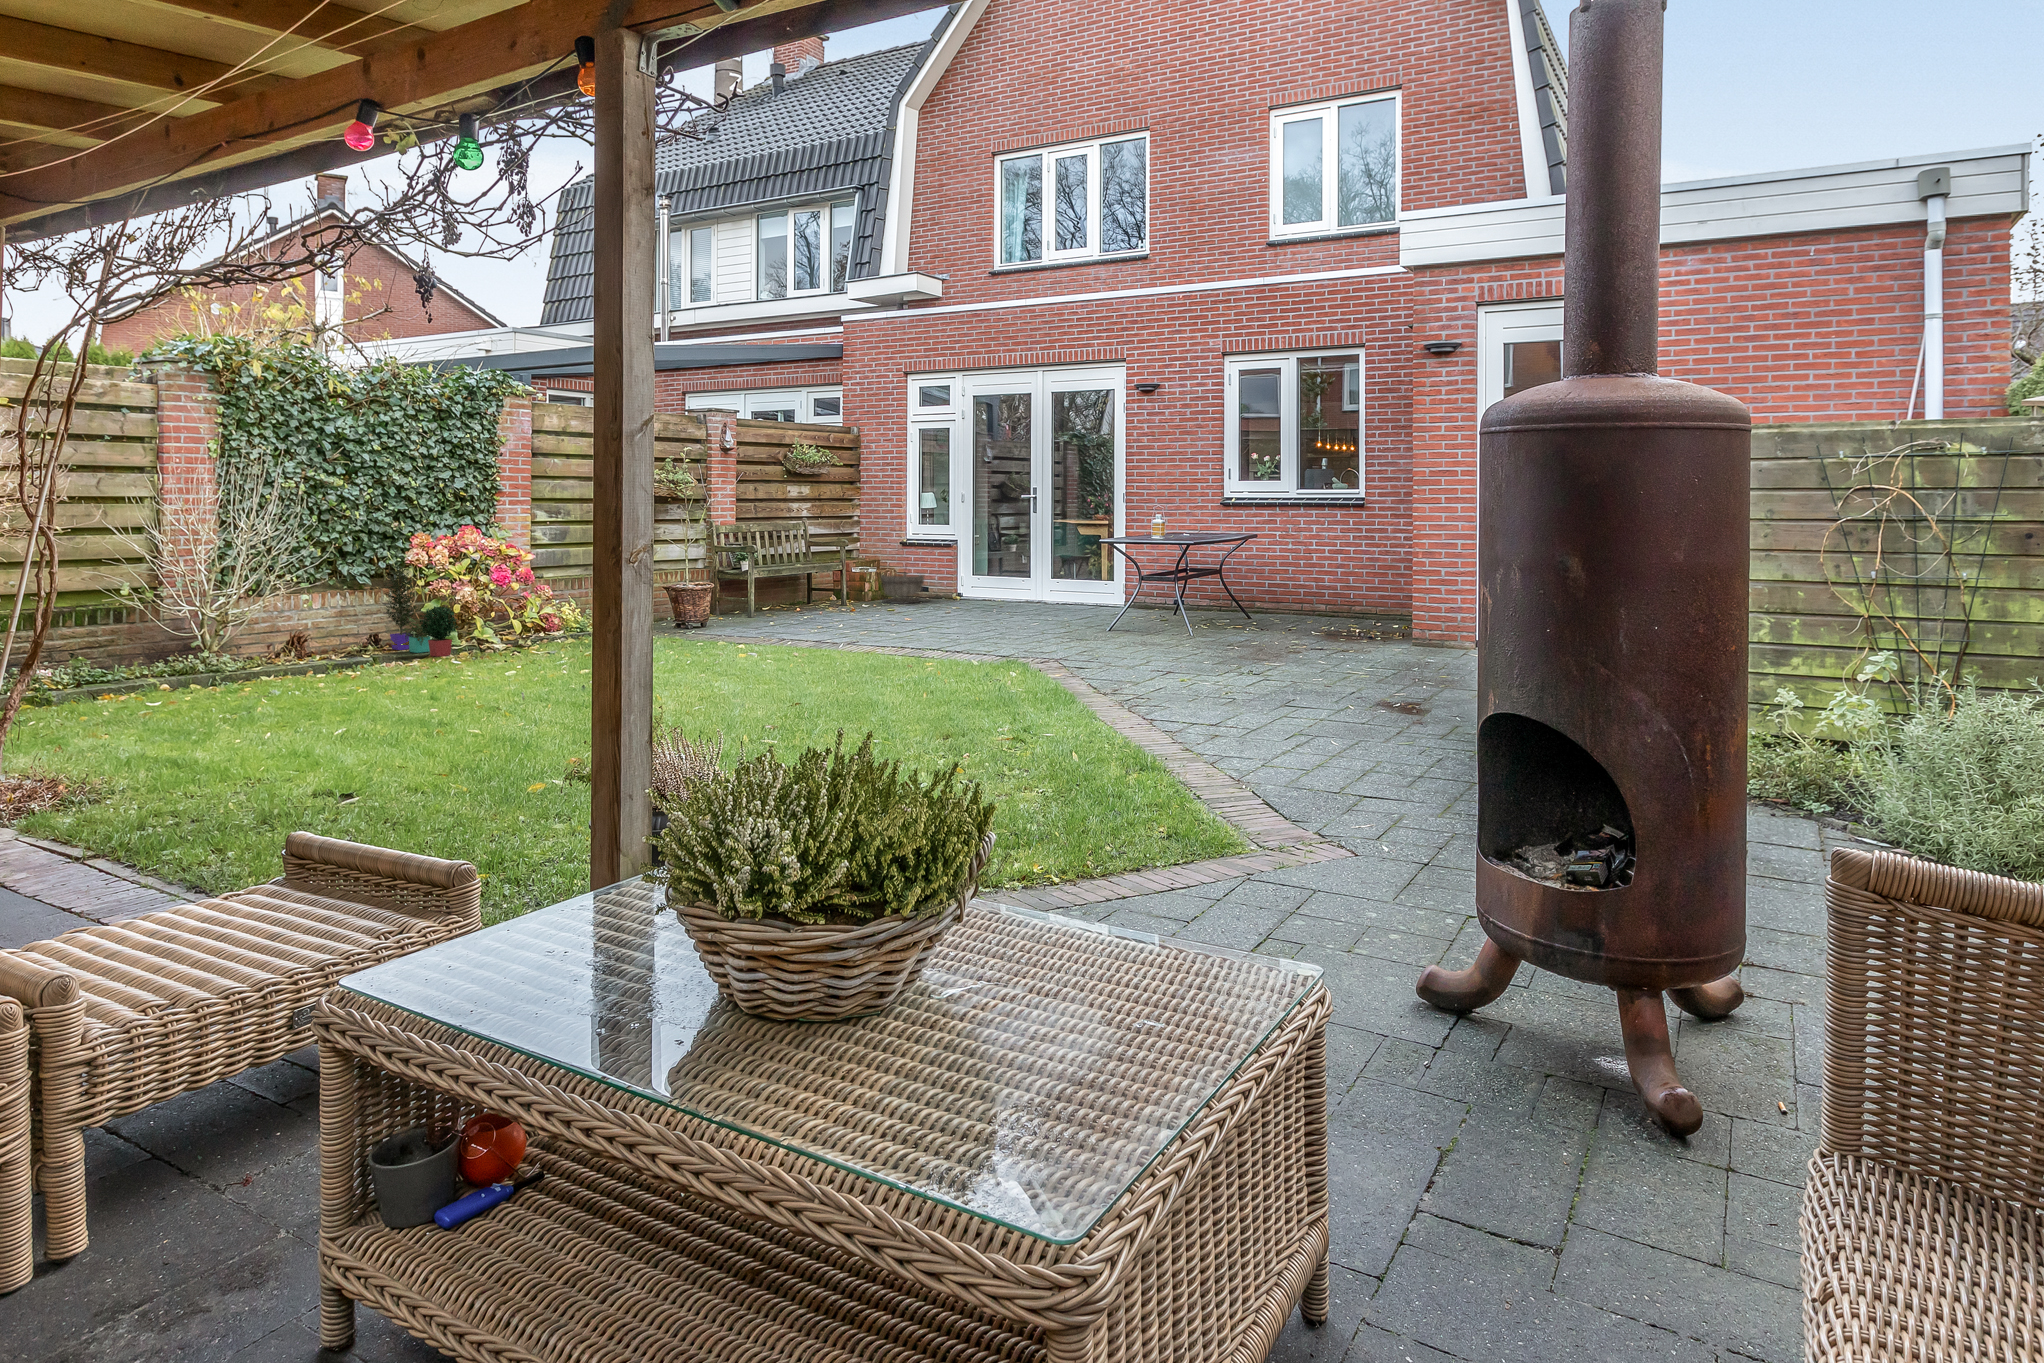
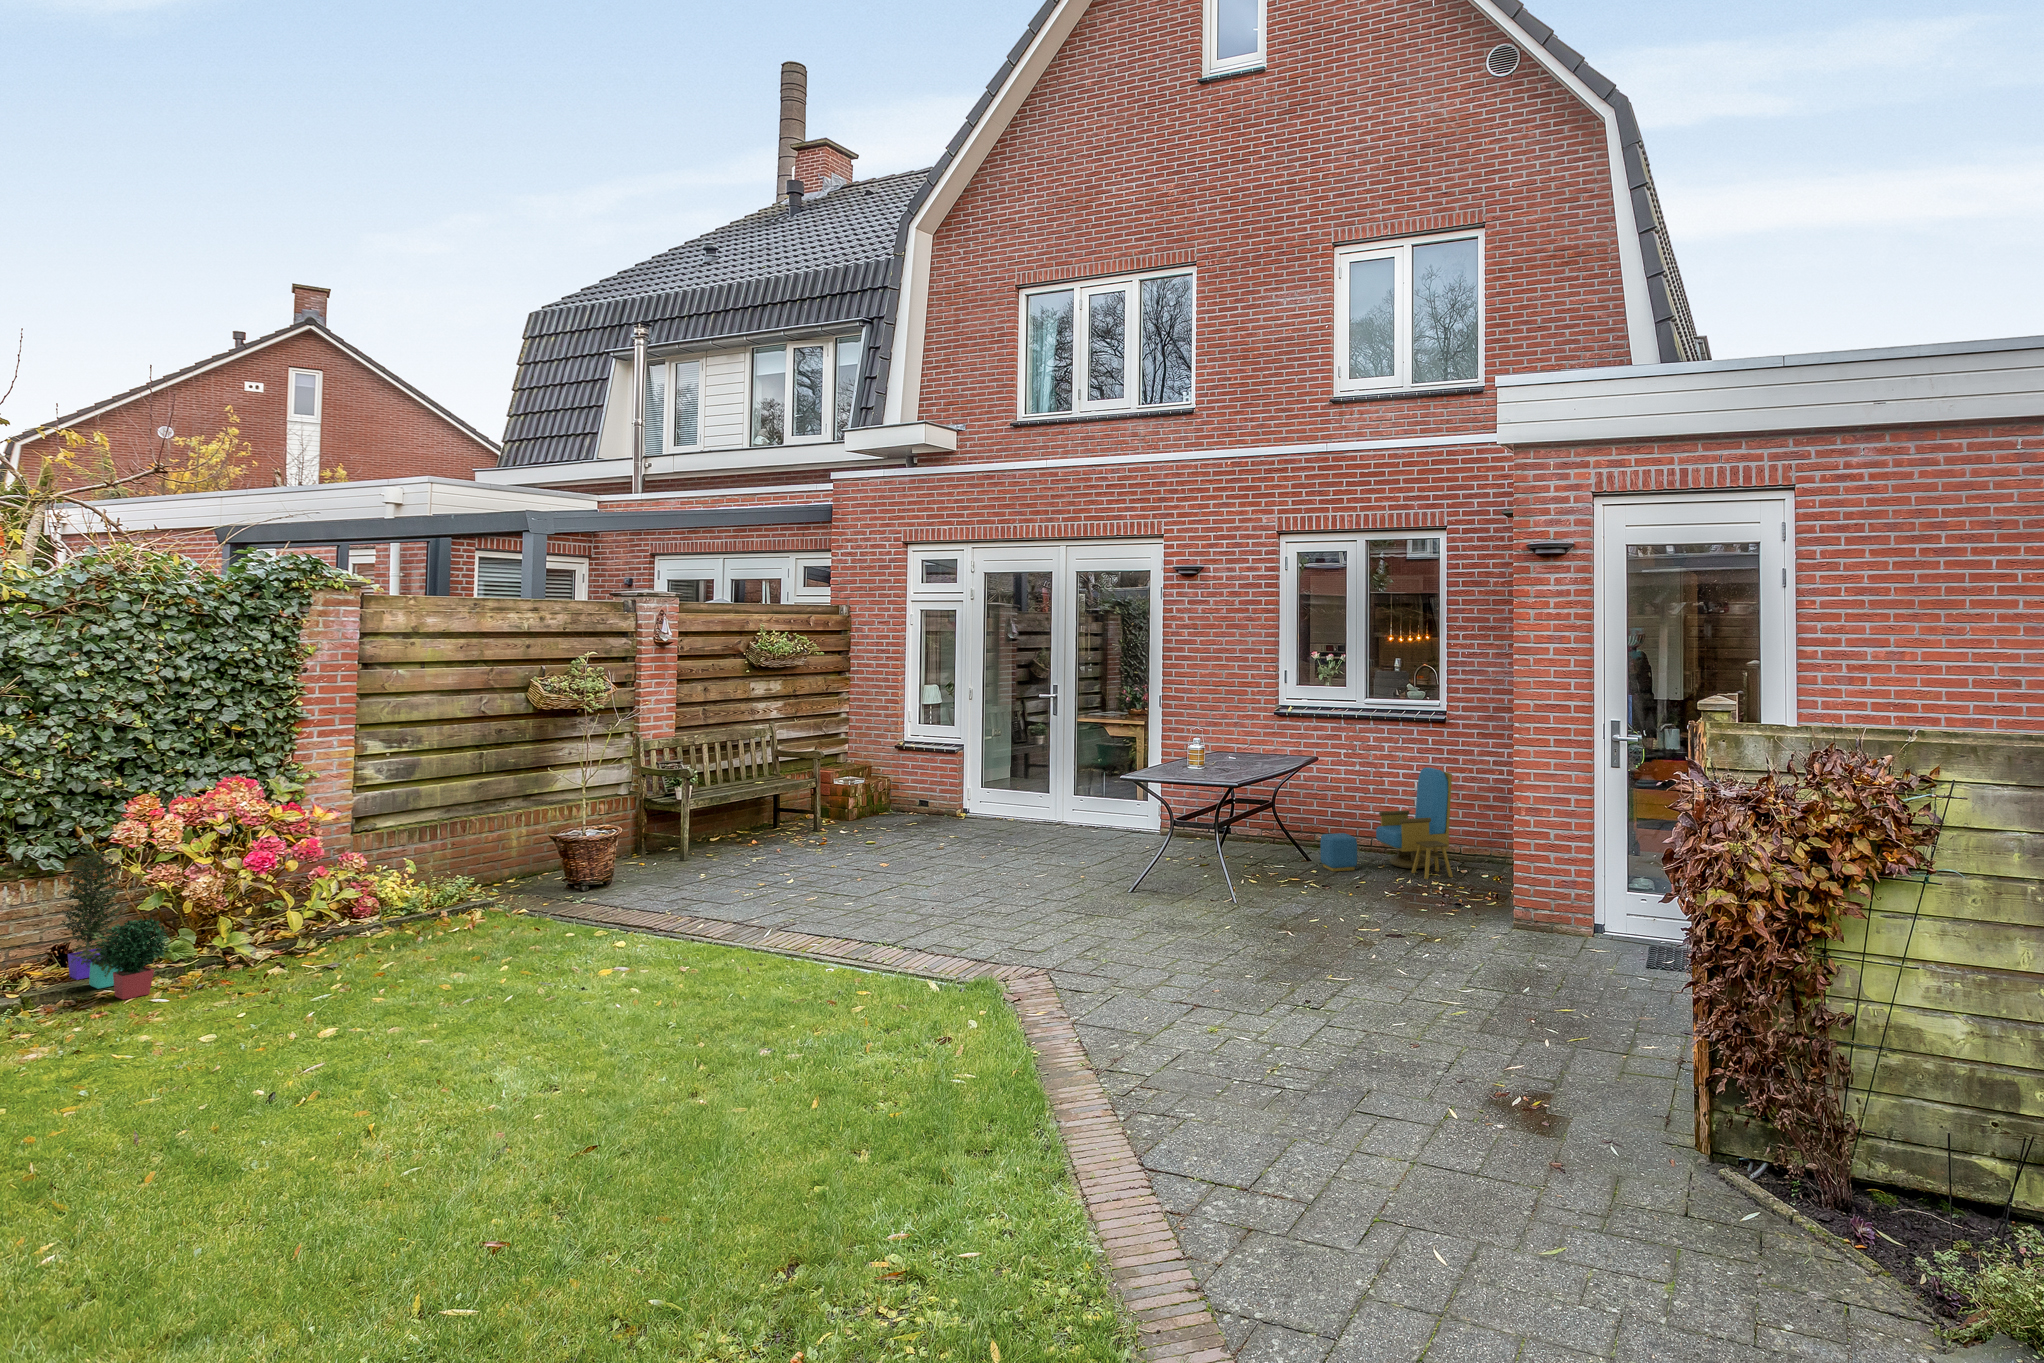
armchair: none [1252,548,1365,633] -> present [1320,767,1453,879]
wooden bucket: present [881,572,924,604] -> none [868,771,925,822]

